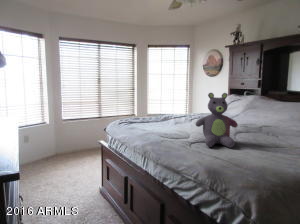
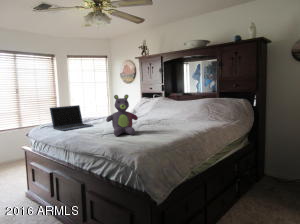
laptop: none [129,101,176,131] -> present [50,105,93,131]

